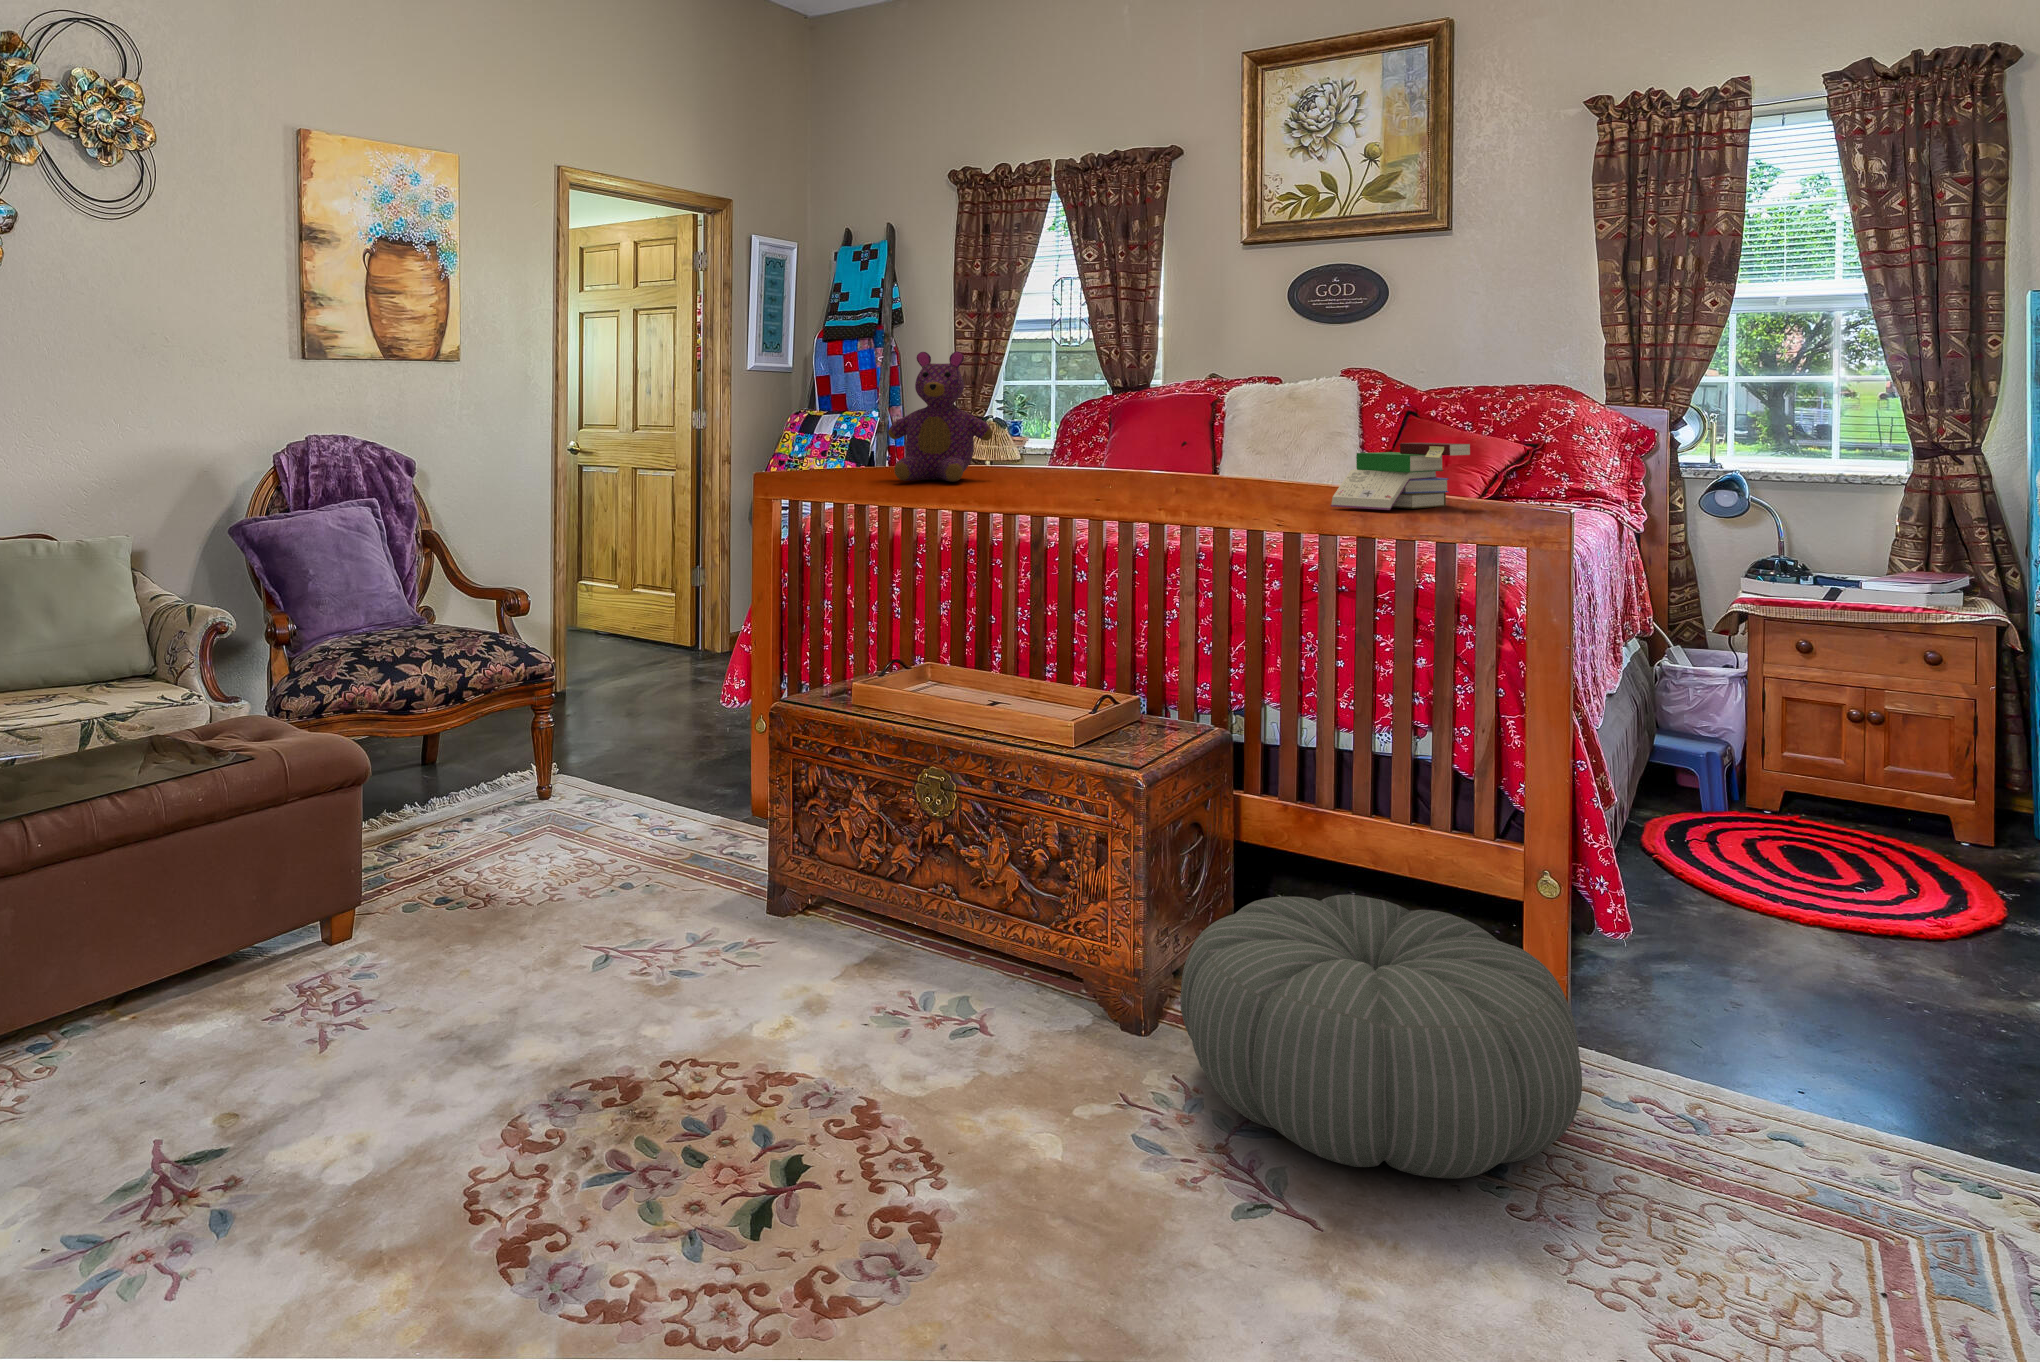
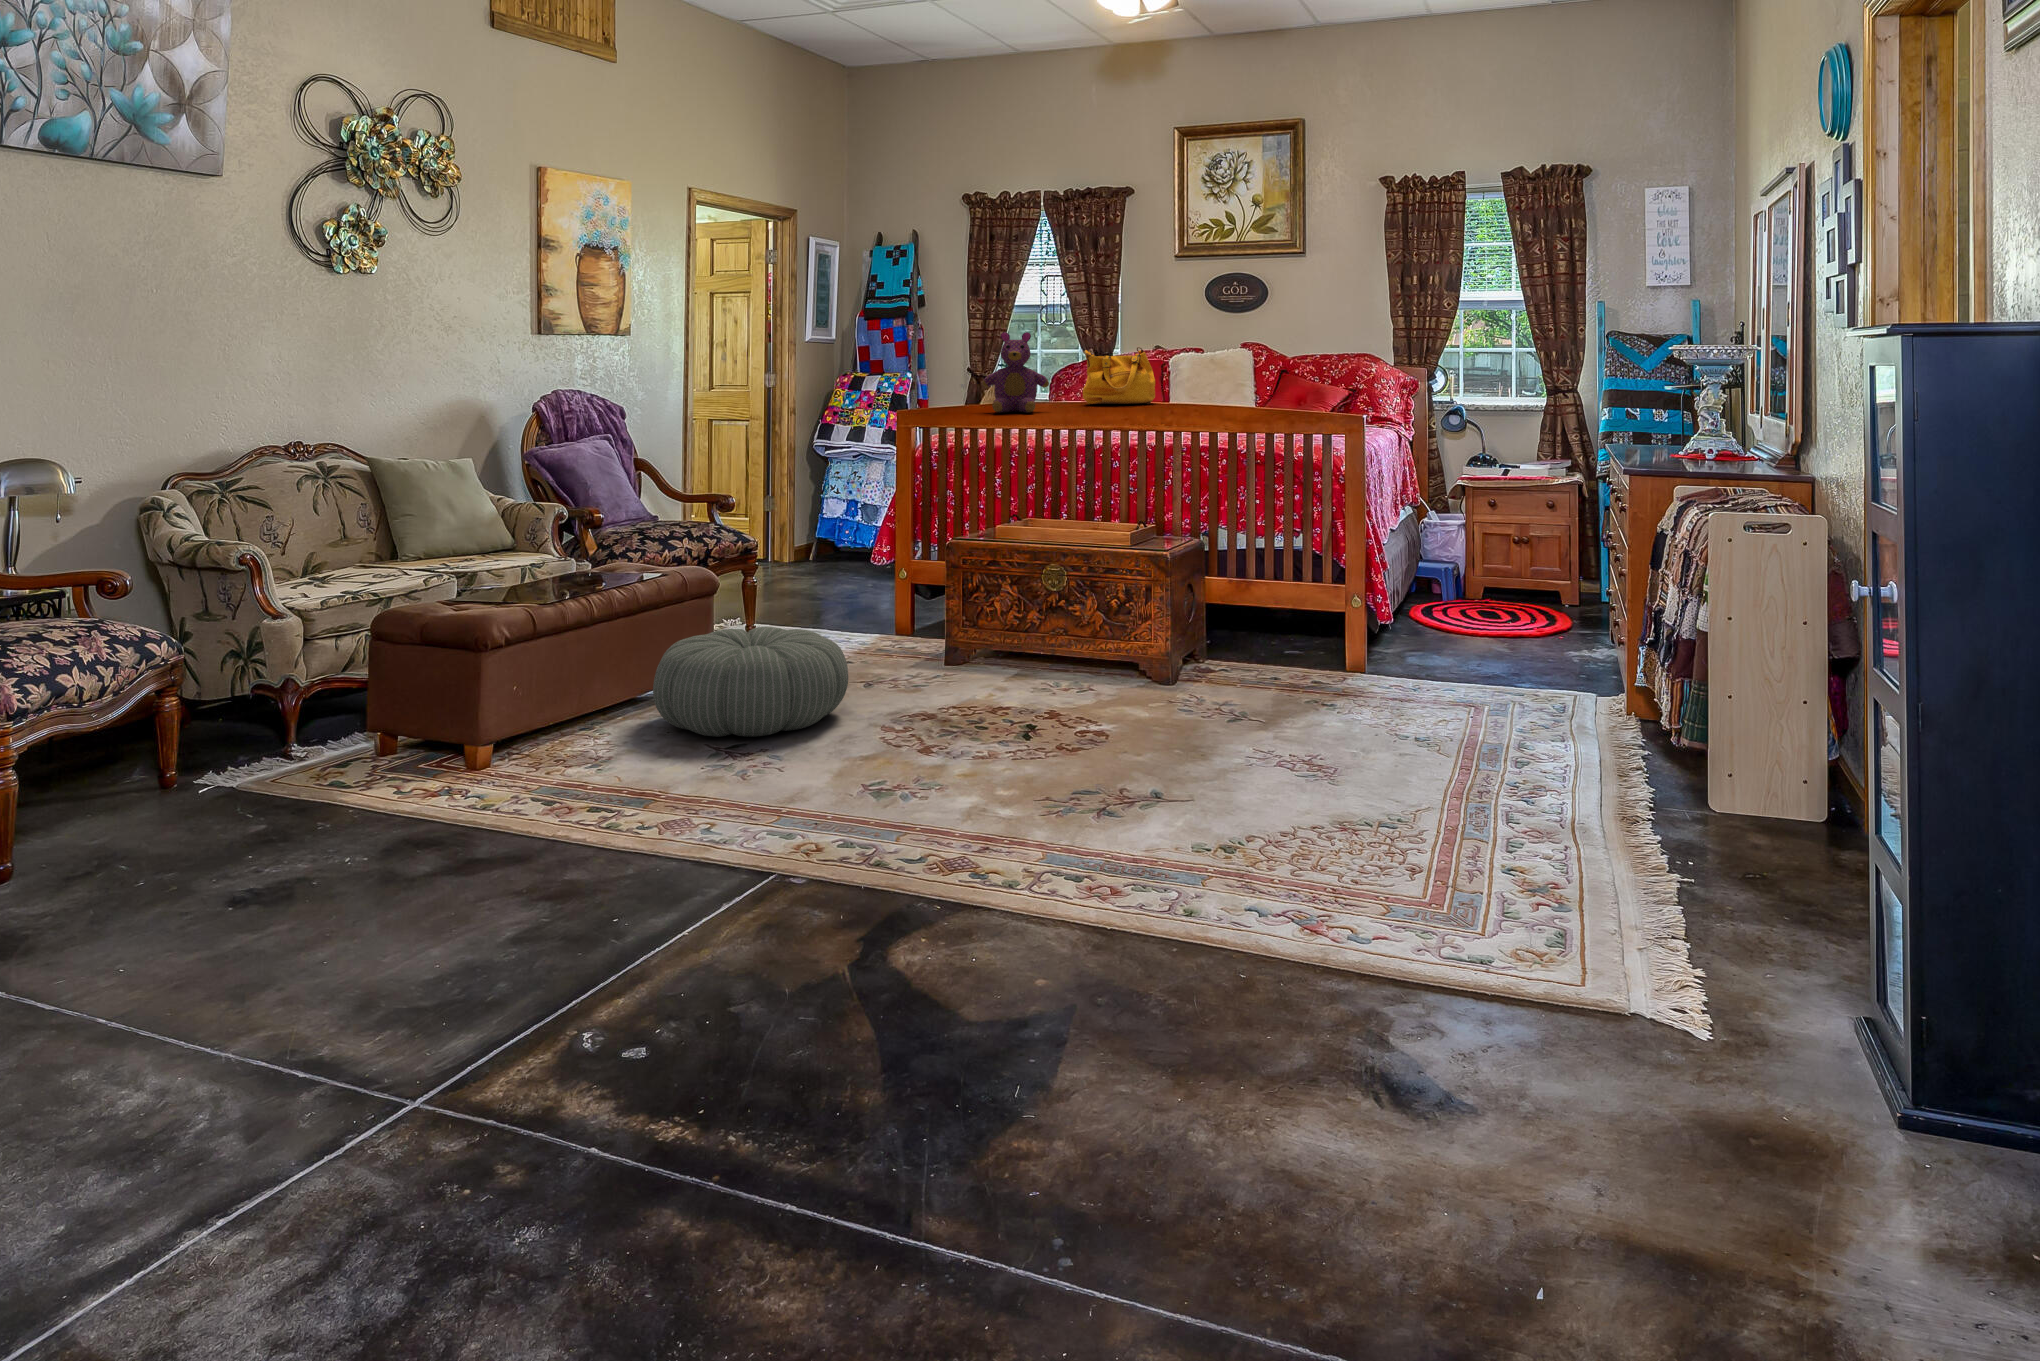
handbag: none [1064,375,1184,467] -> present [1083,347,1155,404]
book: present [1331,443,1470,510] -> none [1256,384,1324,419]
pouf: present [1180,894,1582,1179] -> present [653,627,848,737]

